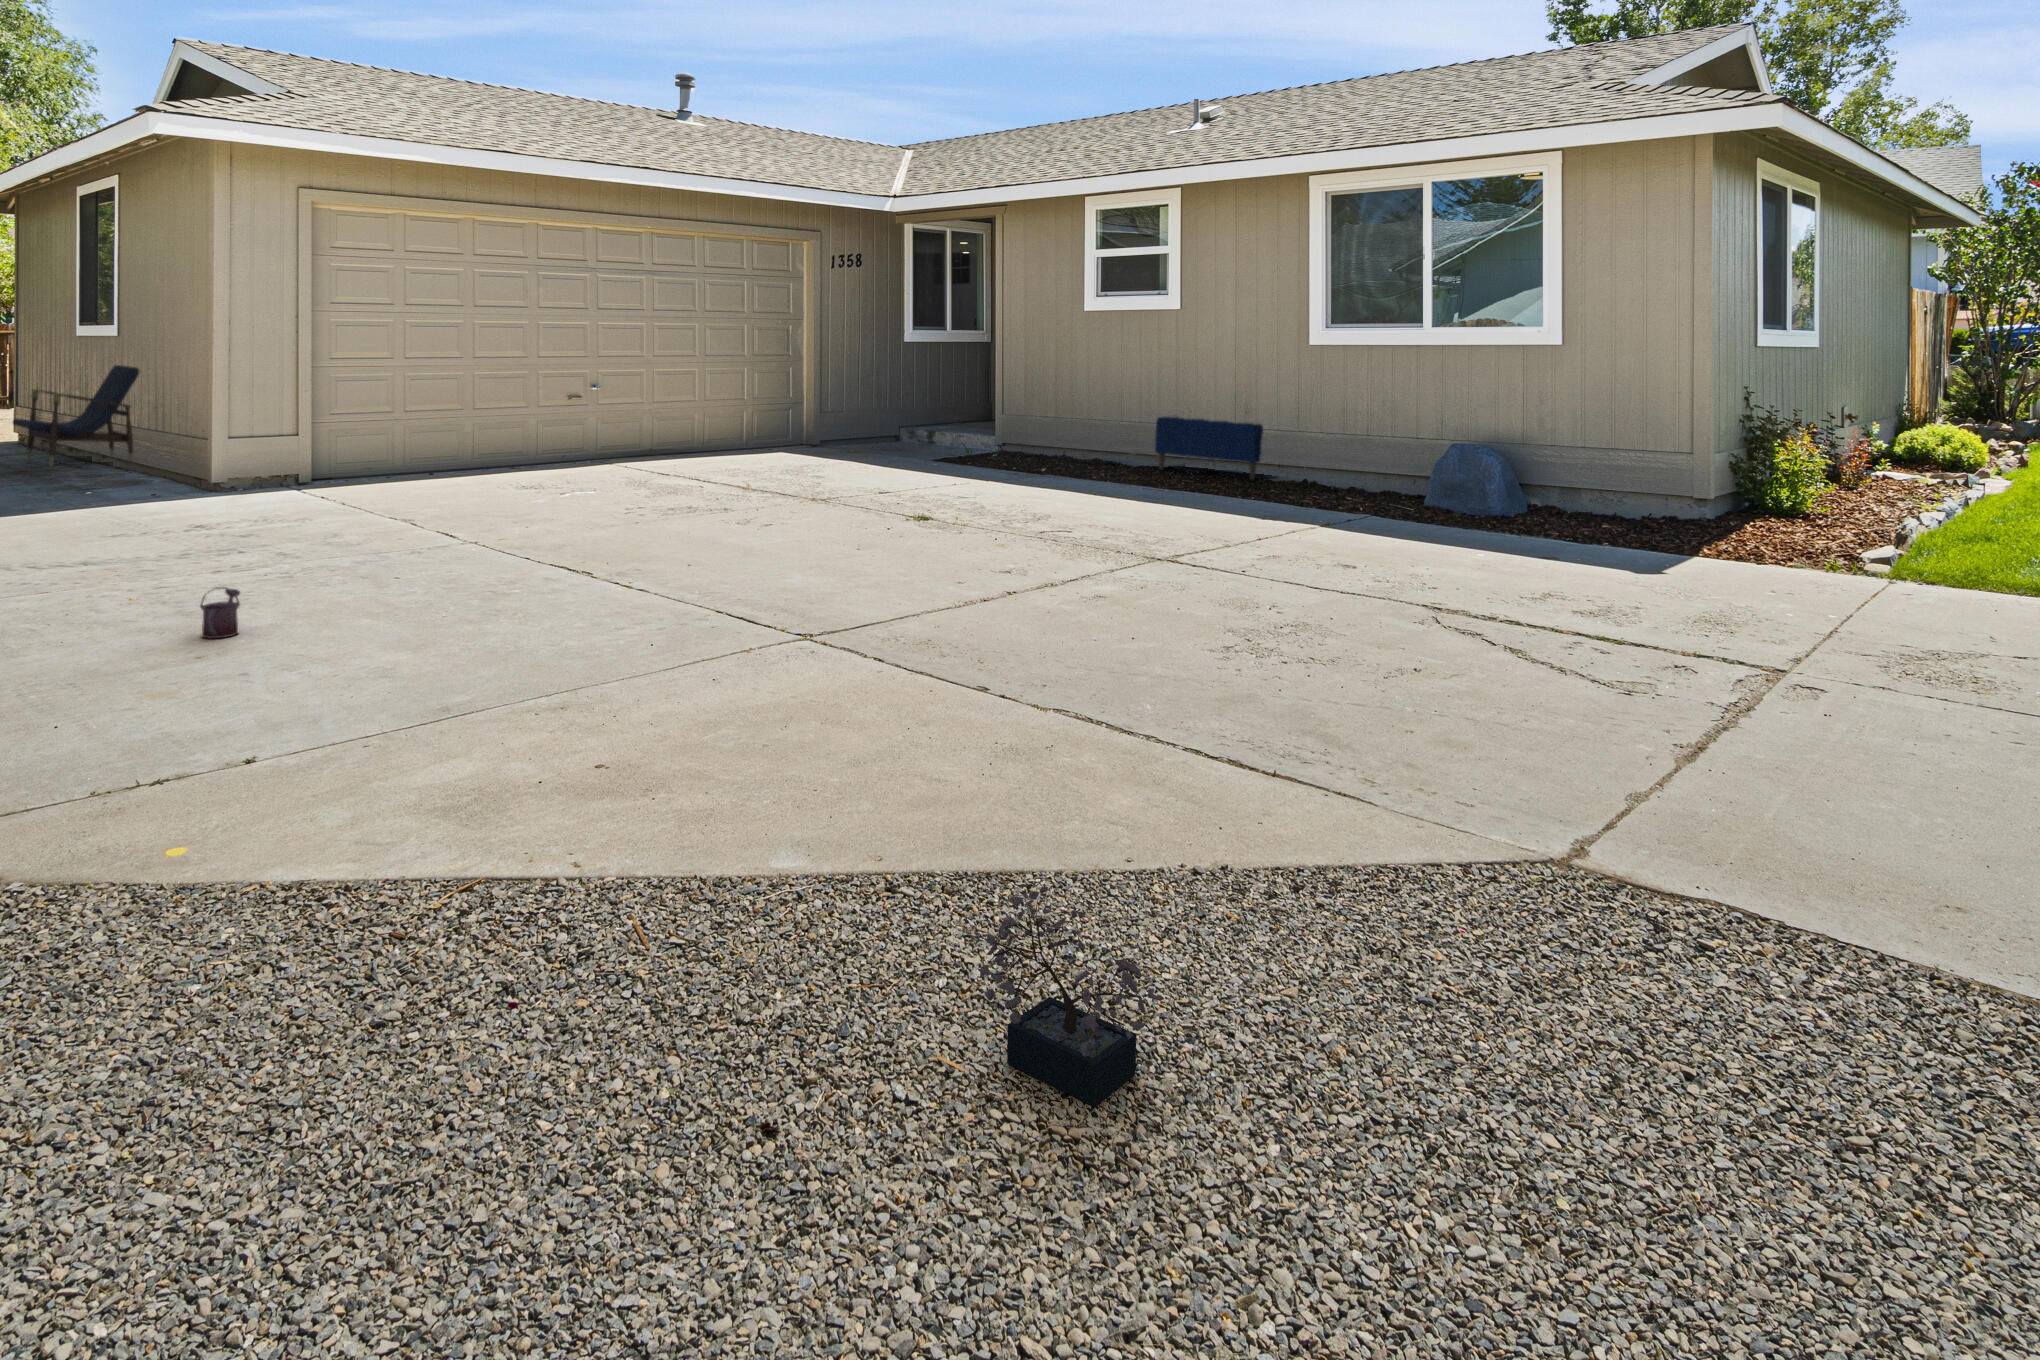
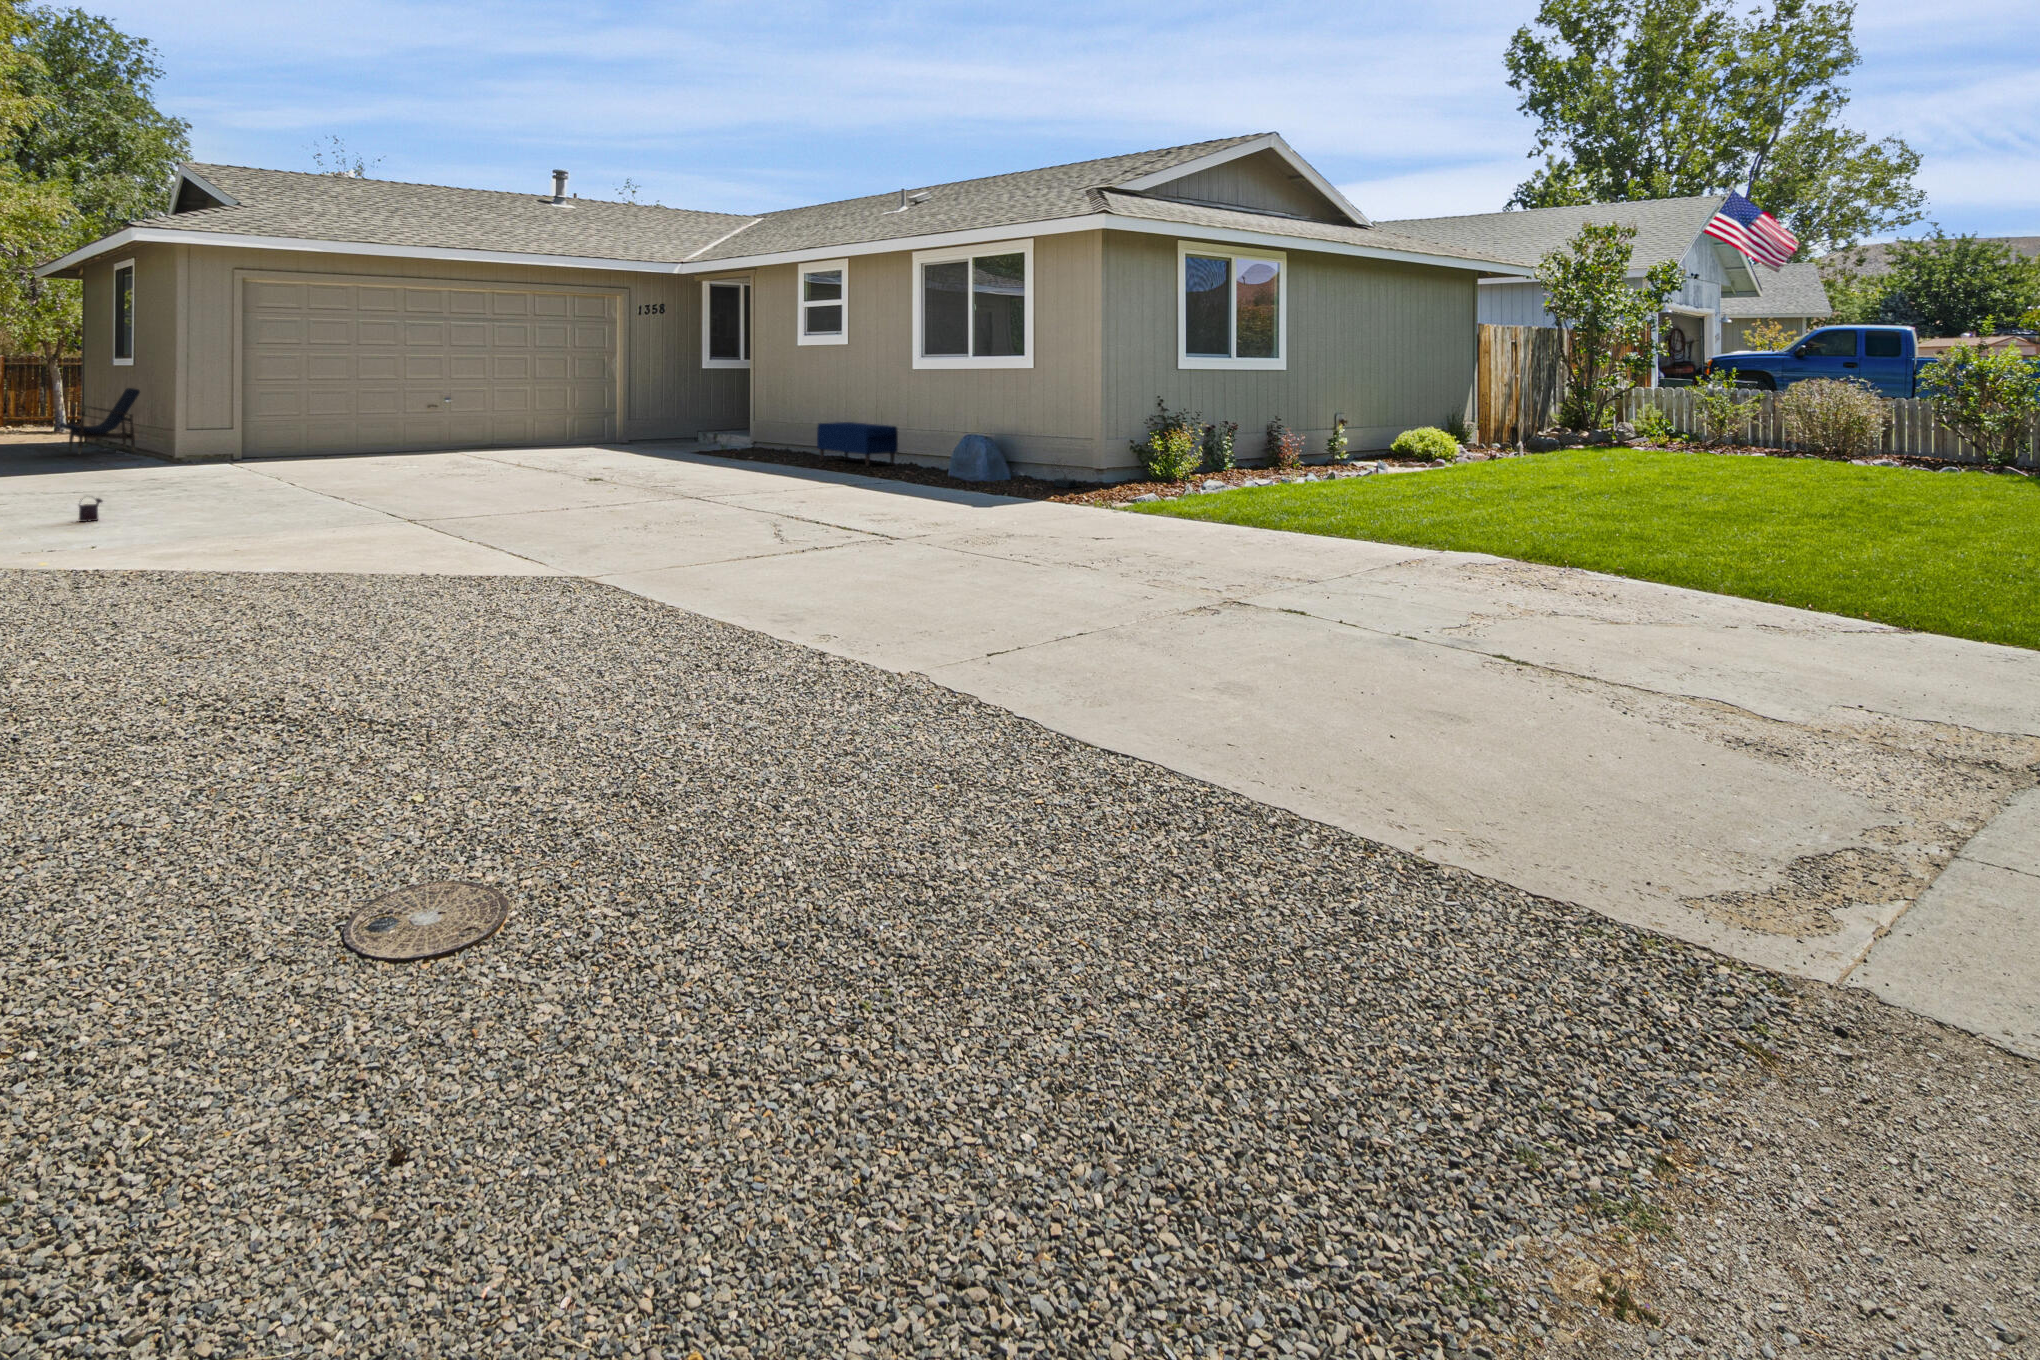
decorative plant: present [974,887,1160,1107] -> present [1052,461,1077,488]

